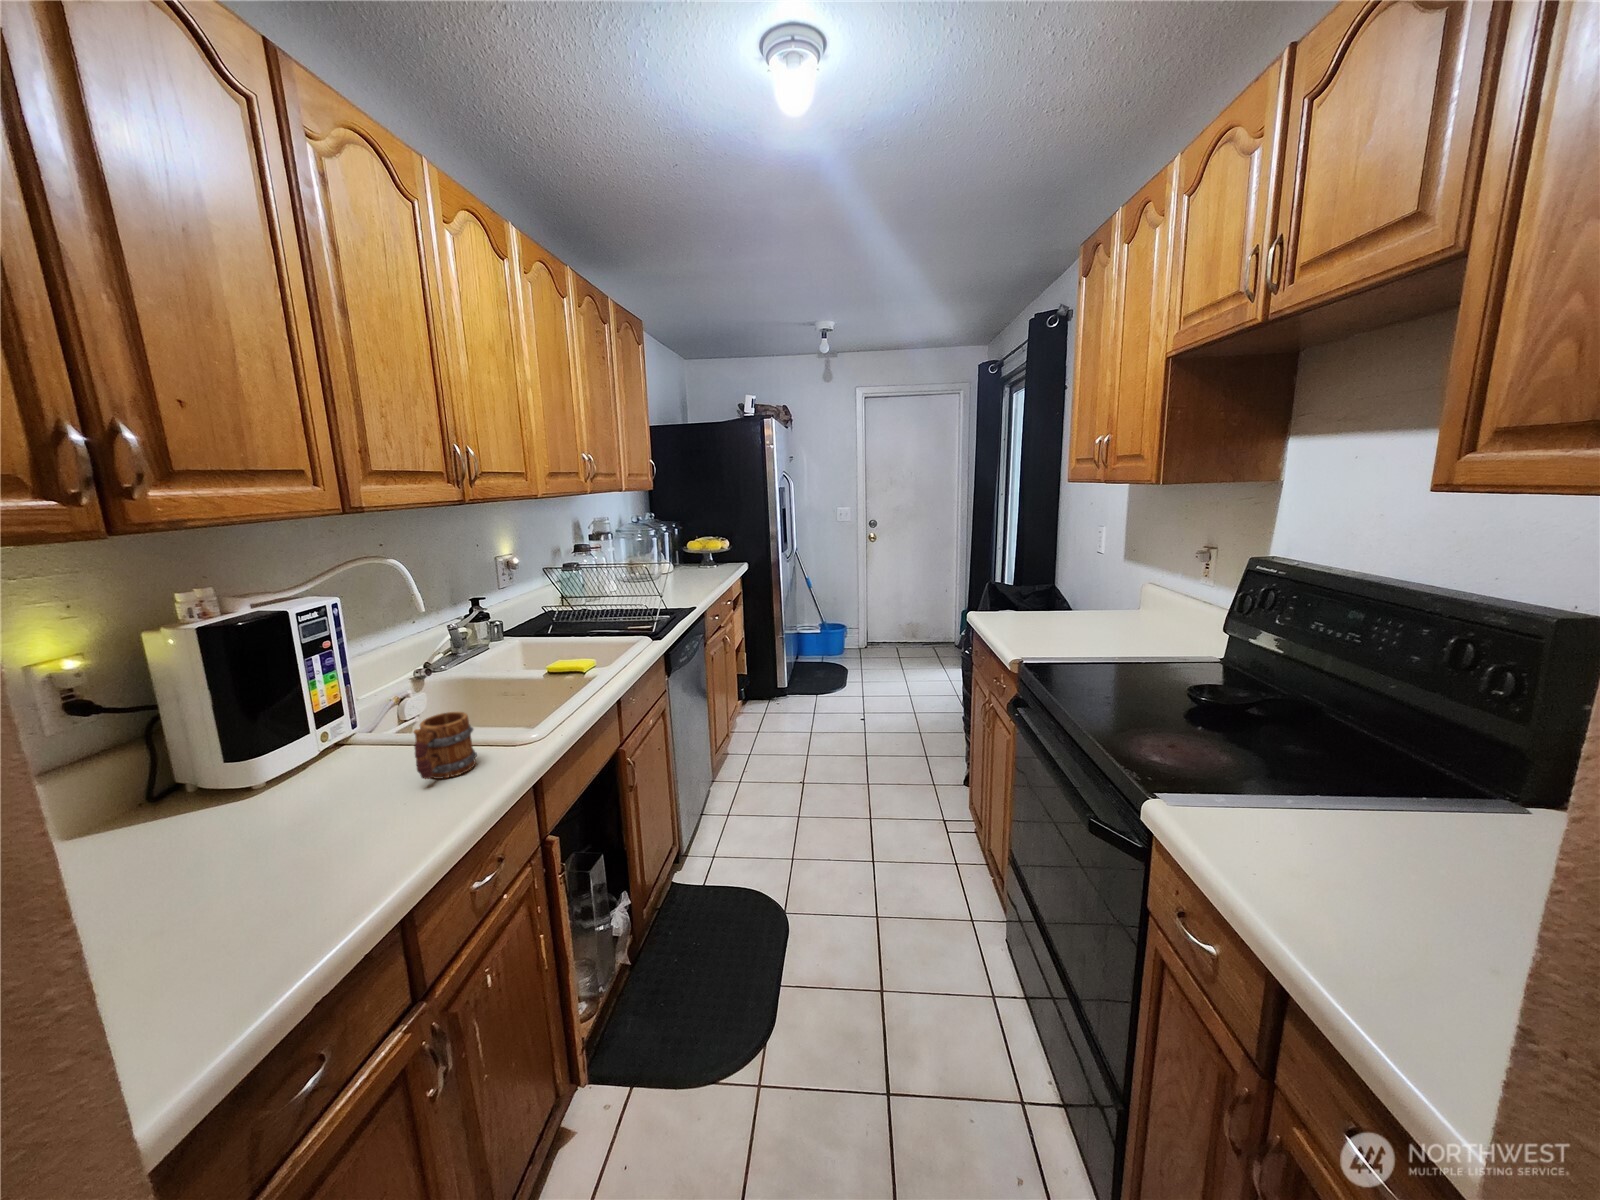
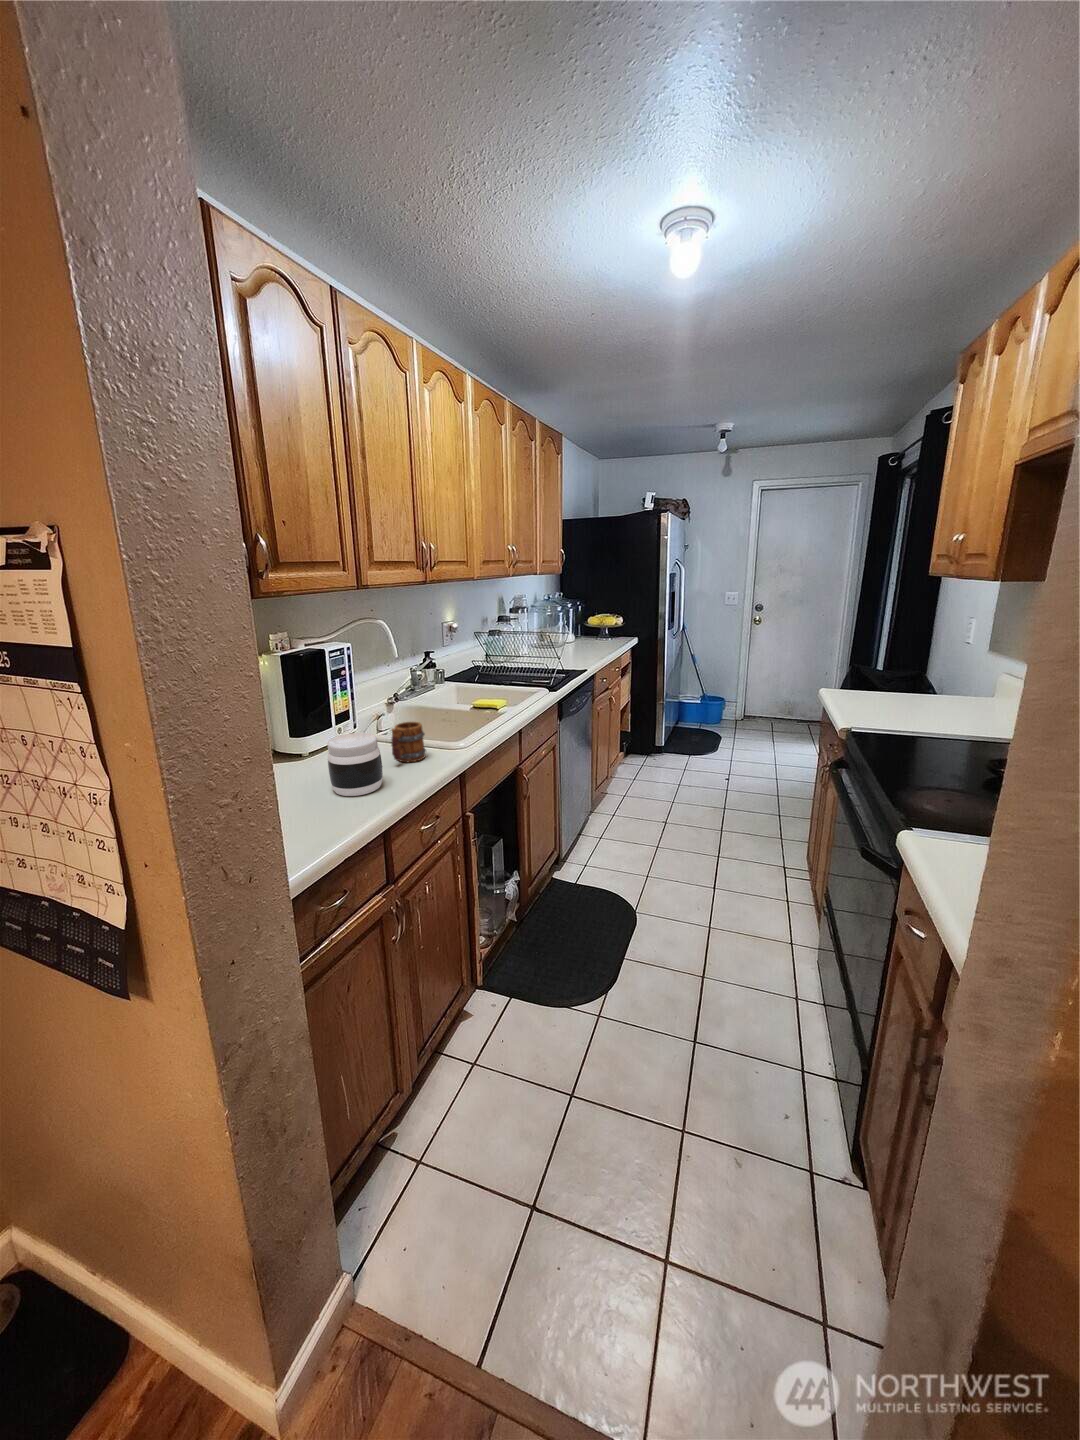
jar: none [285,747,399,864] -> present [327,733,383,796]

